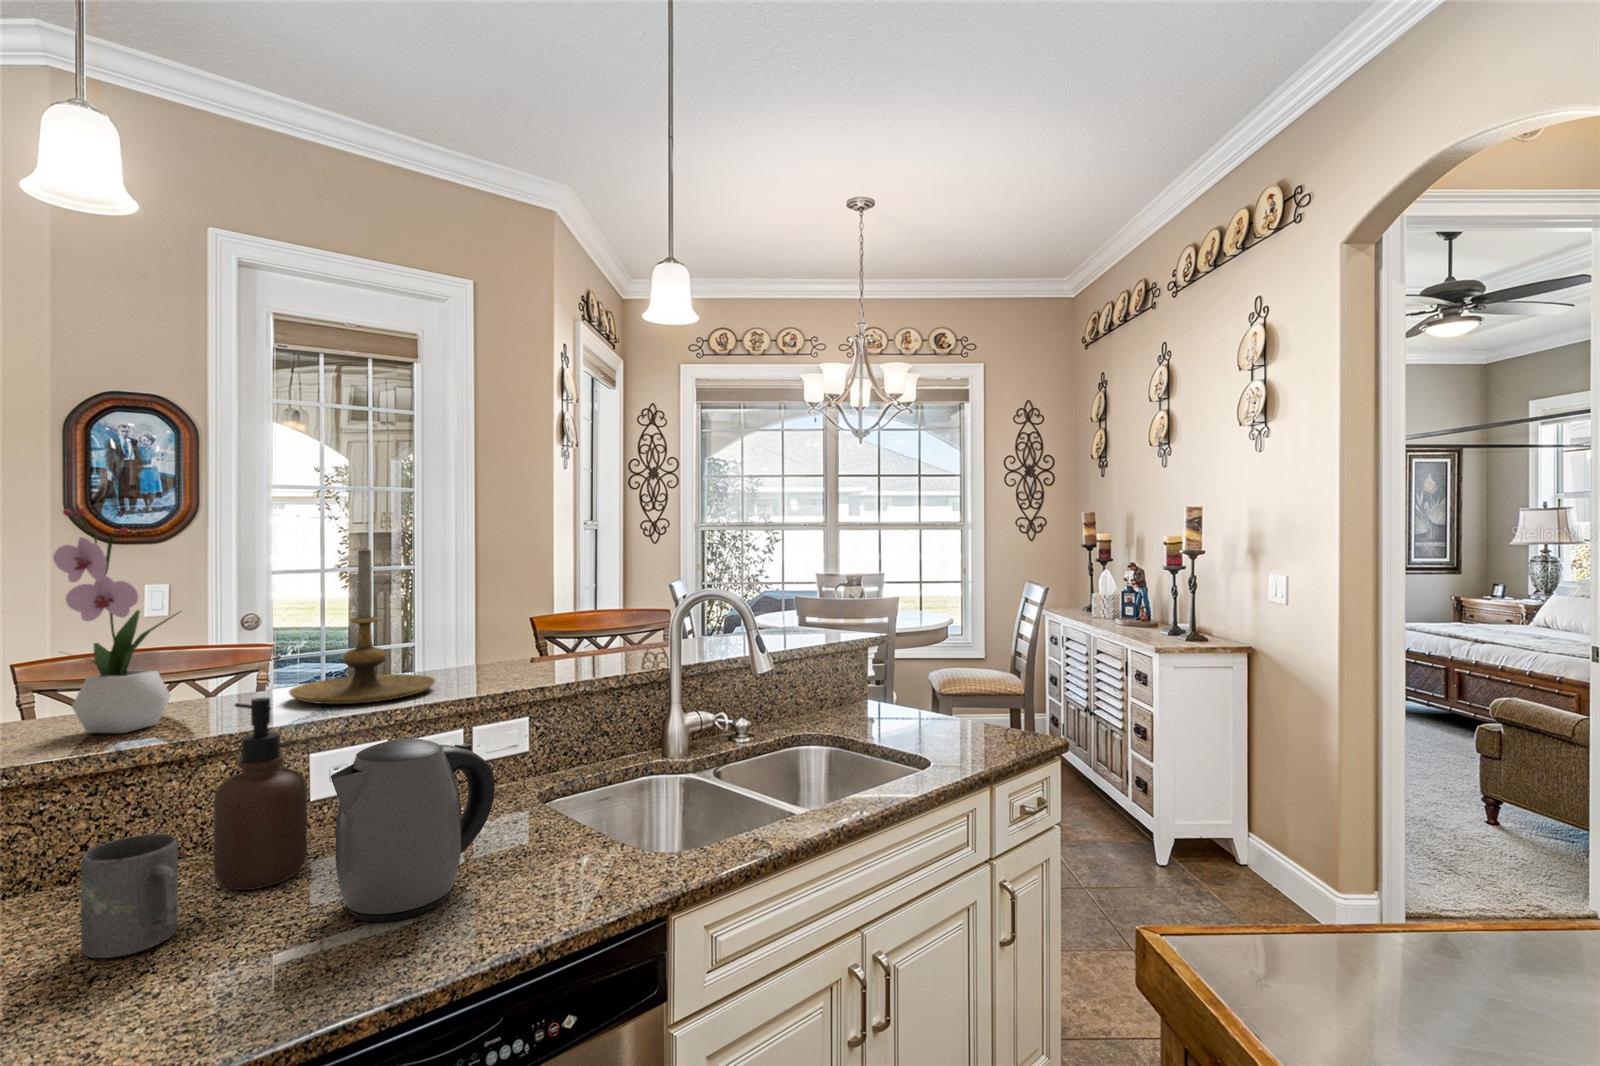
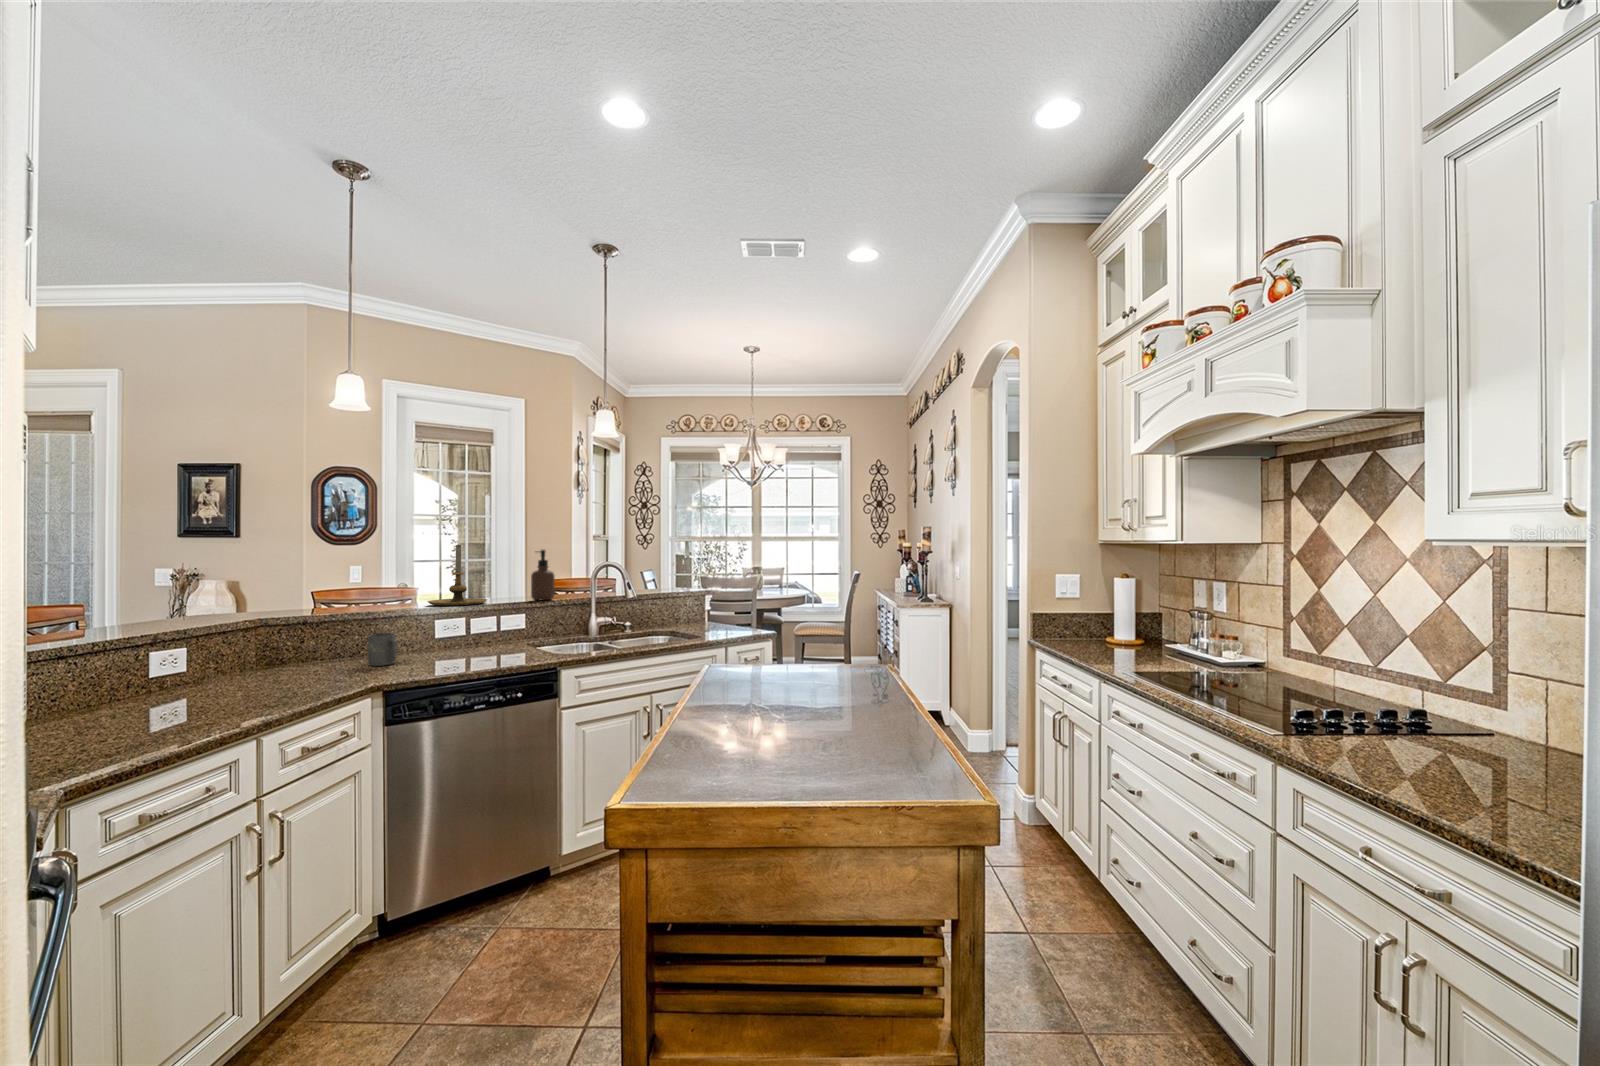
flower arrangement: present [53,508,179,733] -> none [347,528,389,610]
soap dispenser: present [213,698,307,890] -> present [531,550,555,601]
kettle: present [331,738,494,922] -> none [444,606,501,663]

